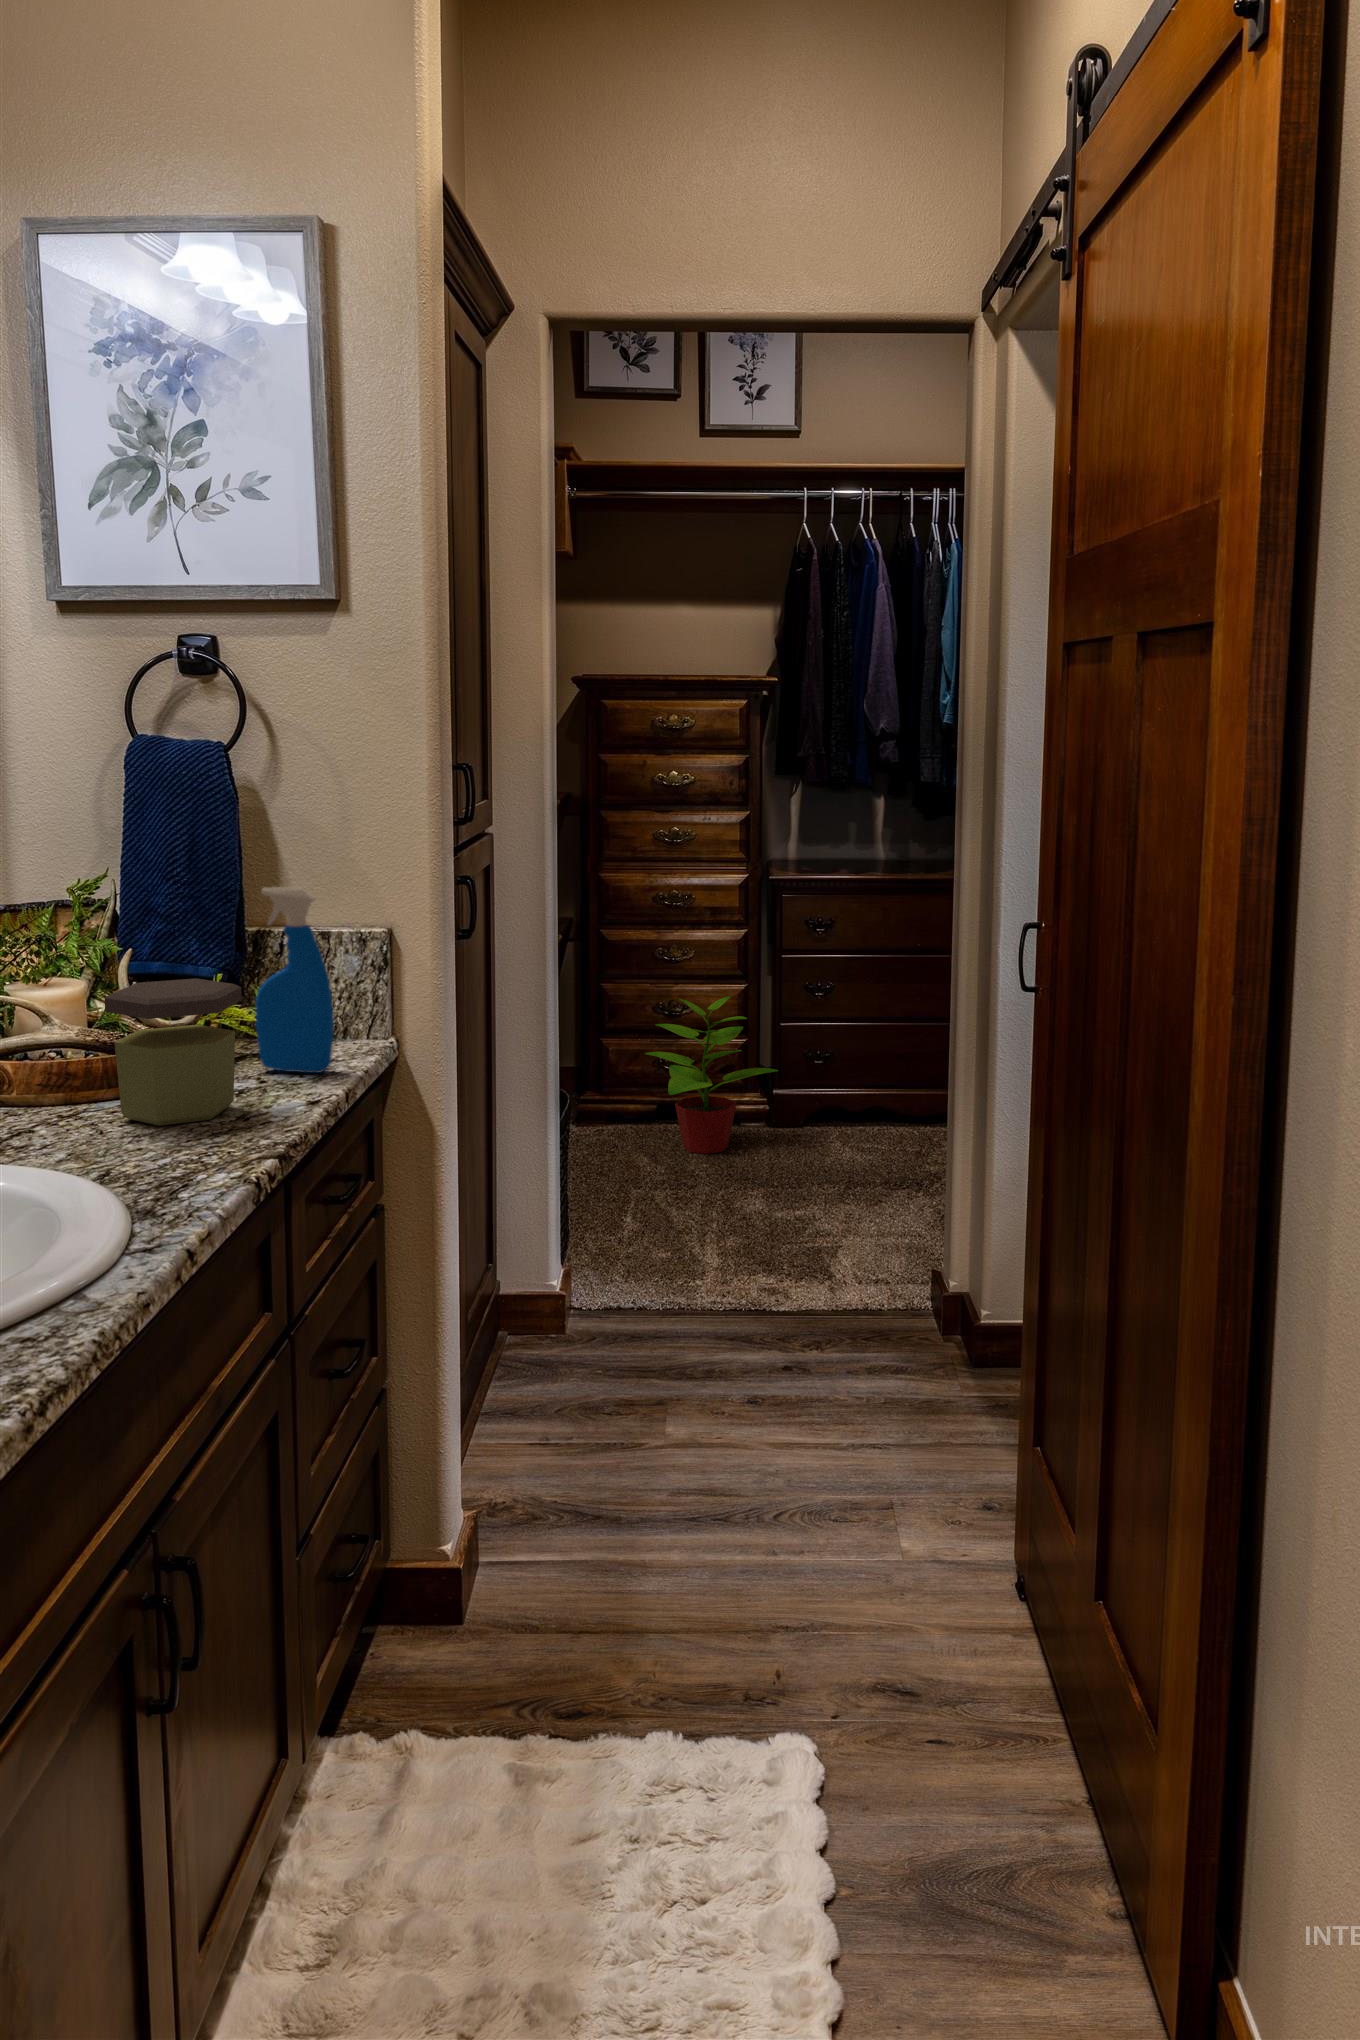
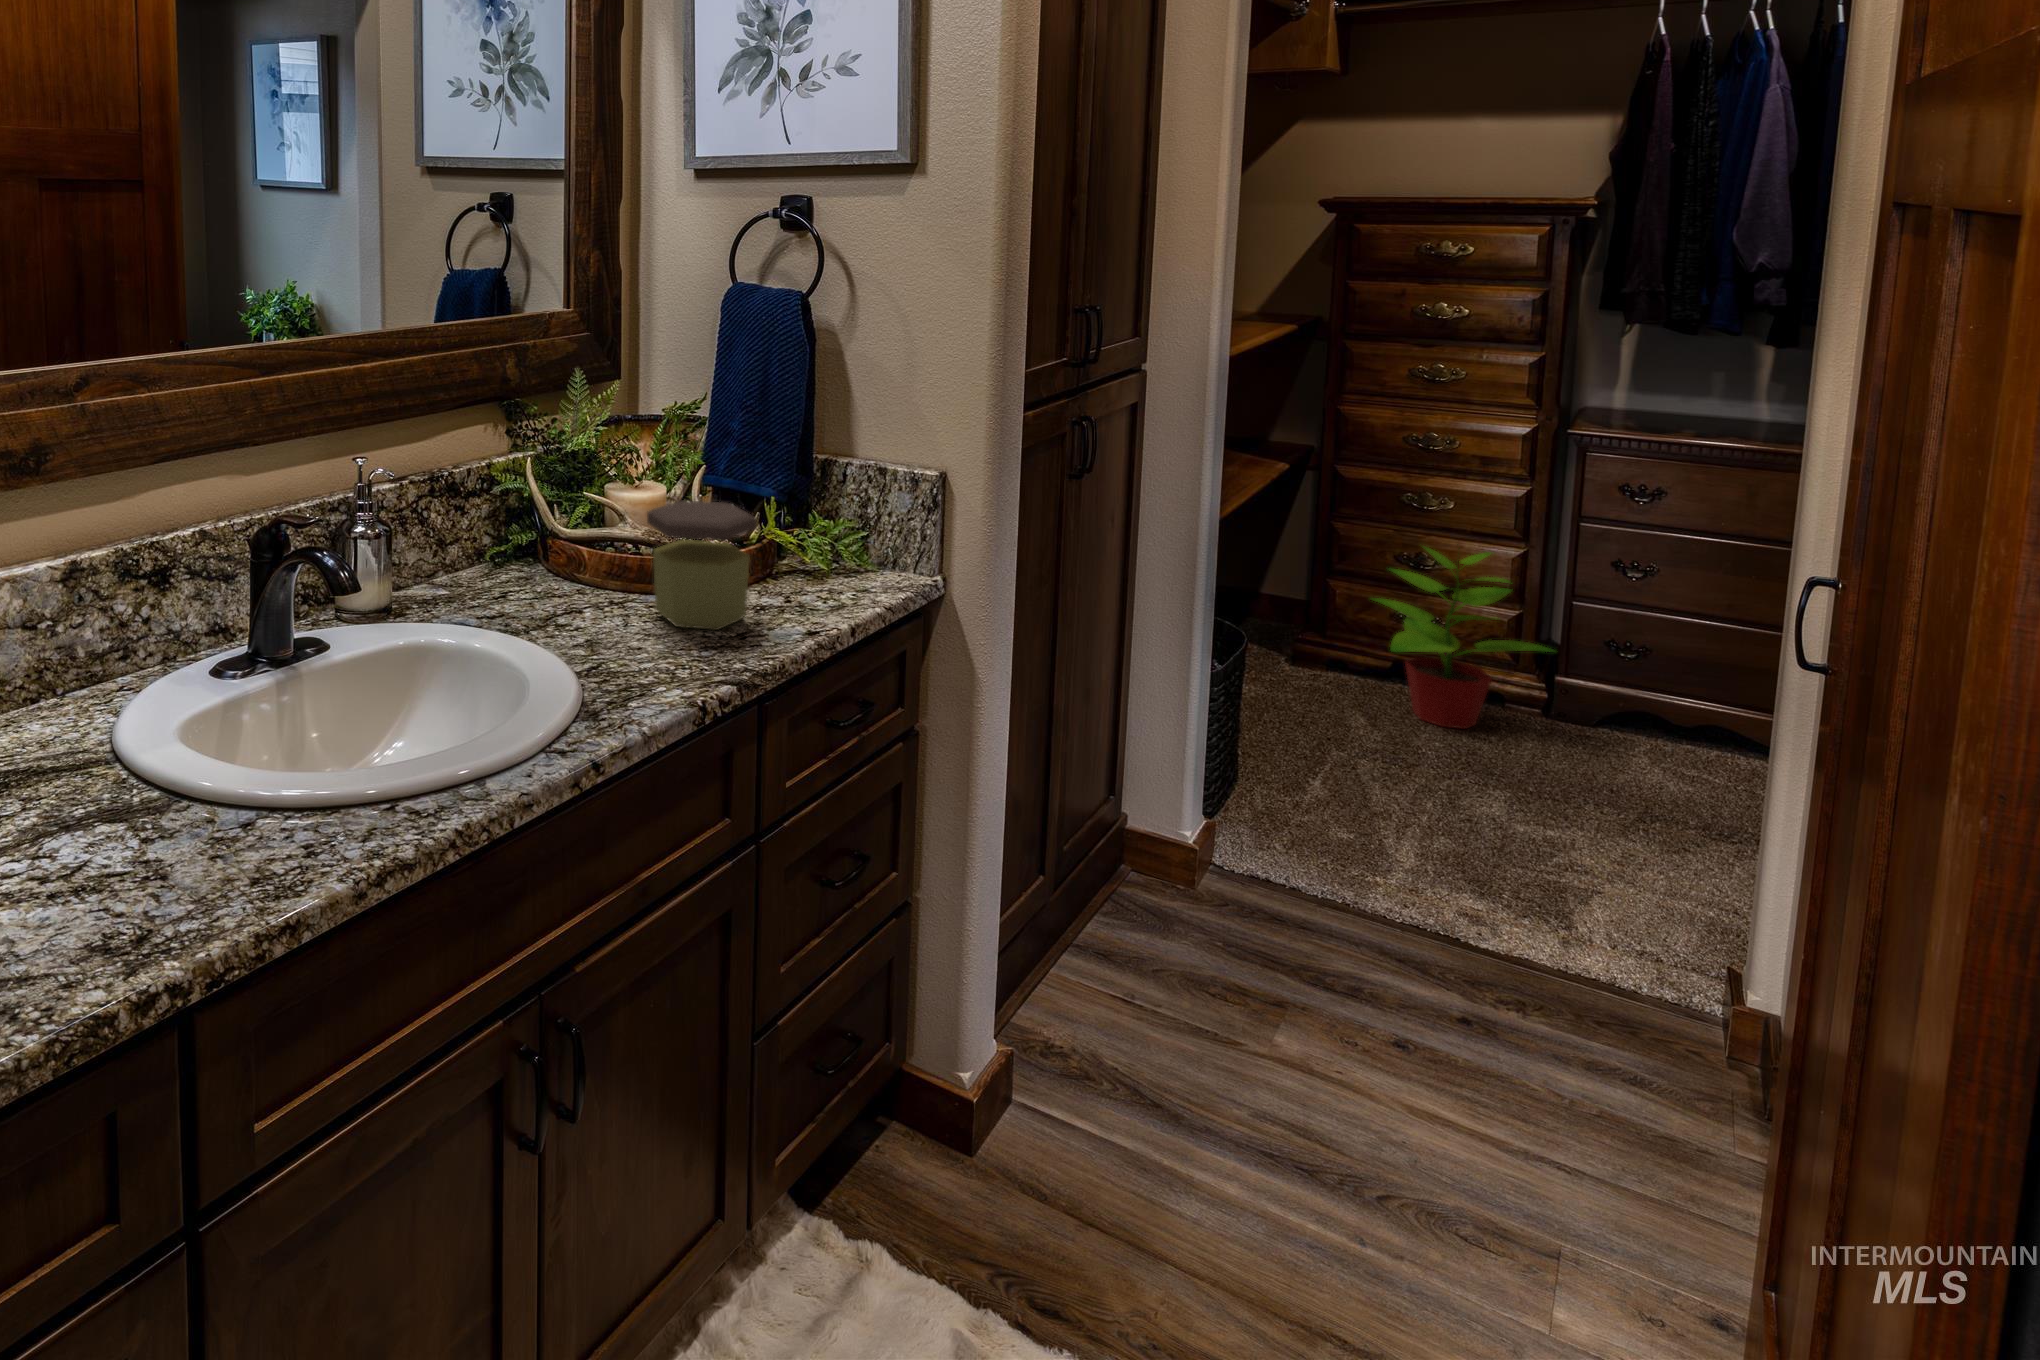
spray bottle: present [256,887,334,1073] -> none [795,425,858,600]

